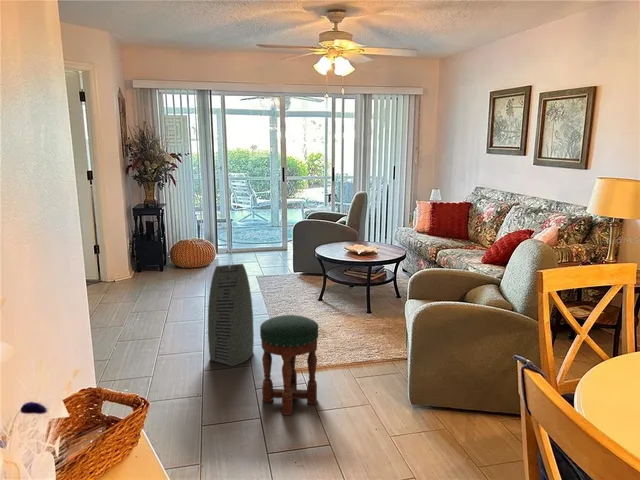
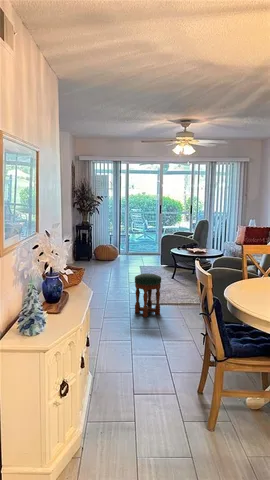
air purifier: present [208,264,254,366] -> none [112,252,134,301]

